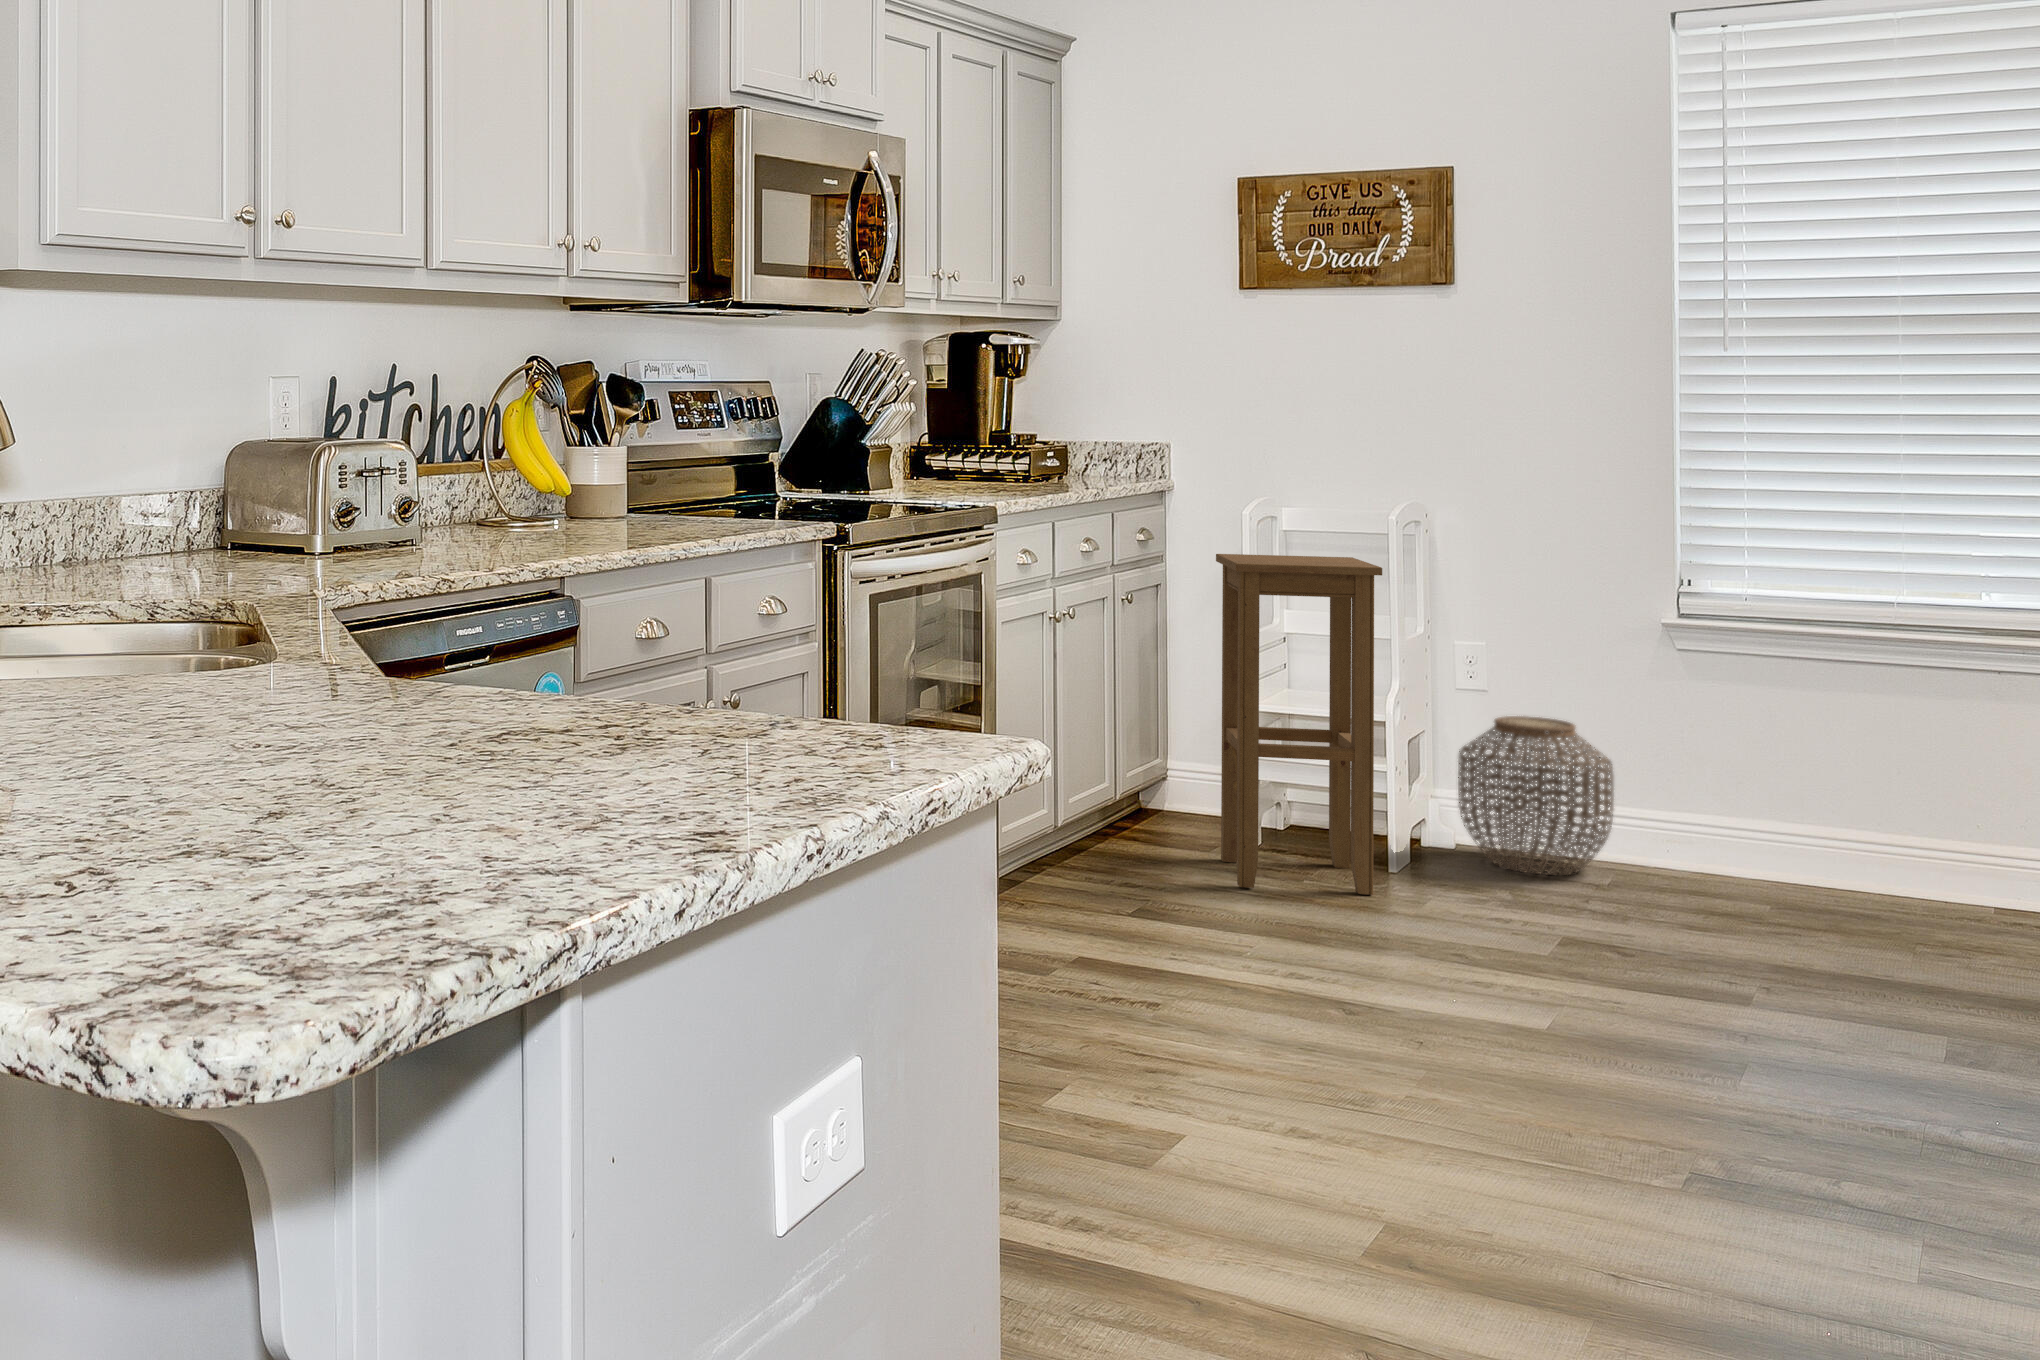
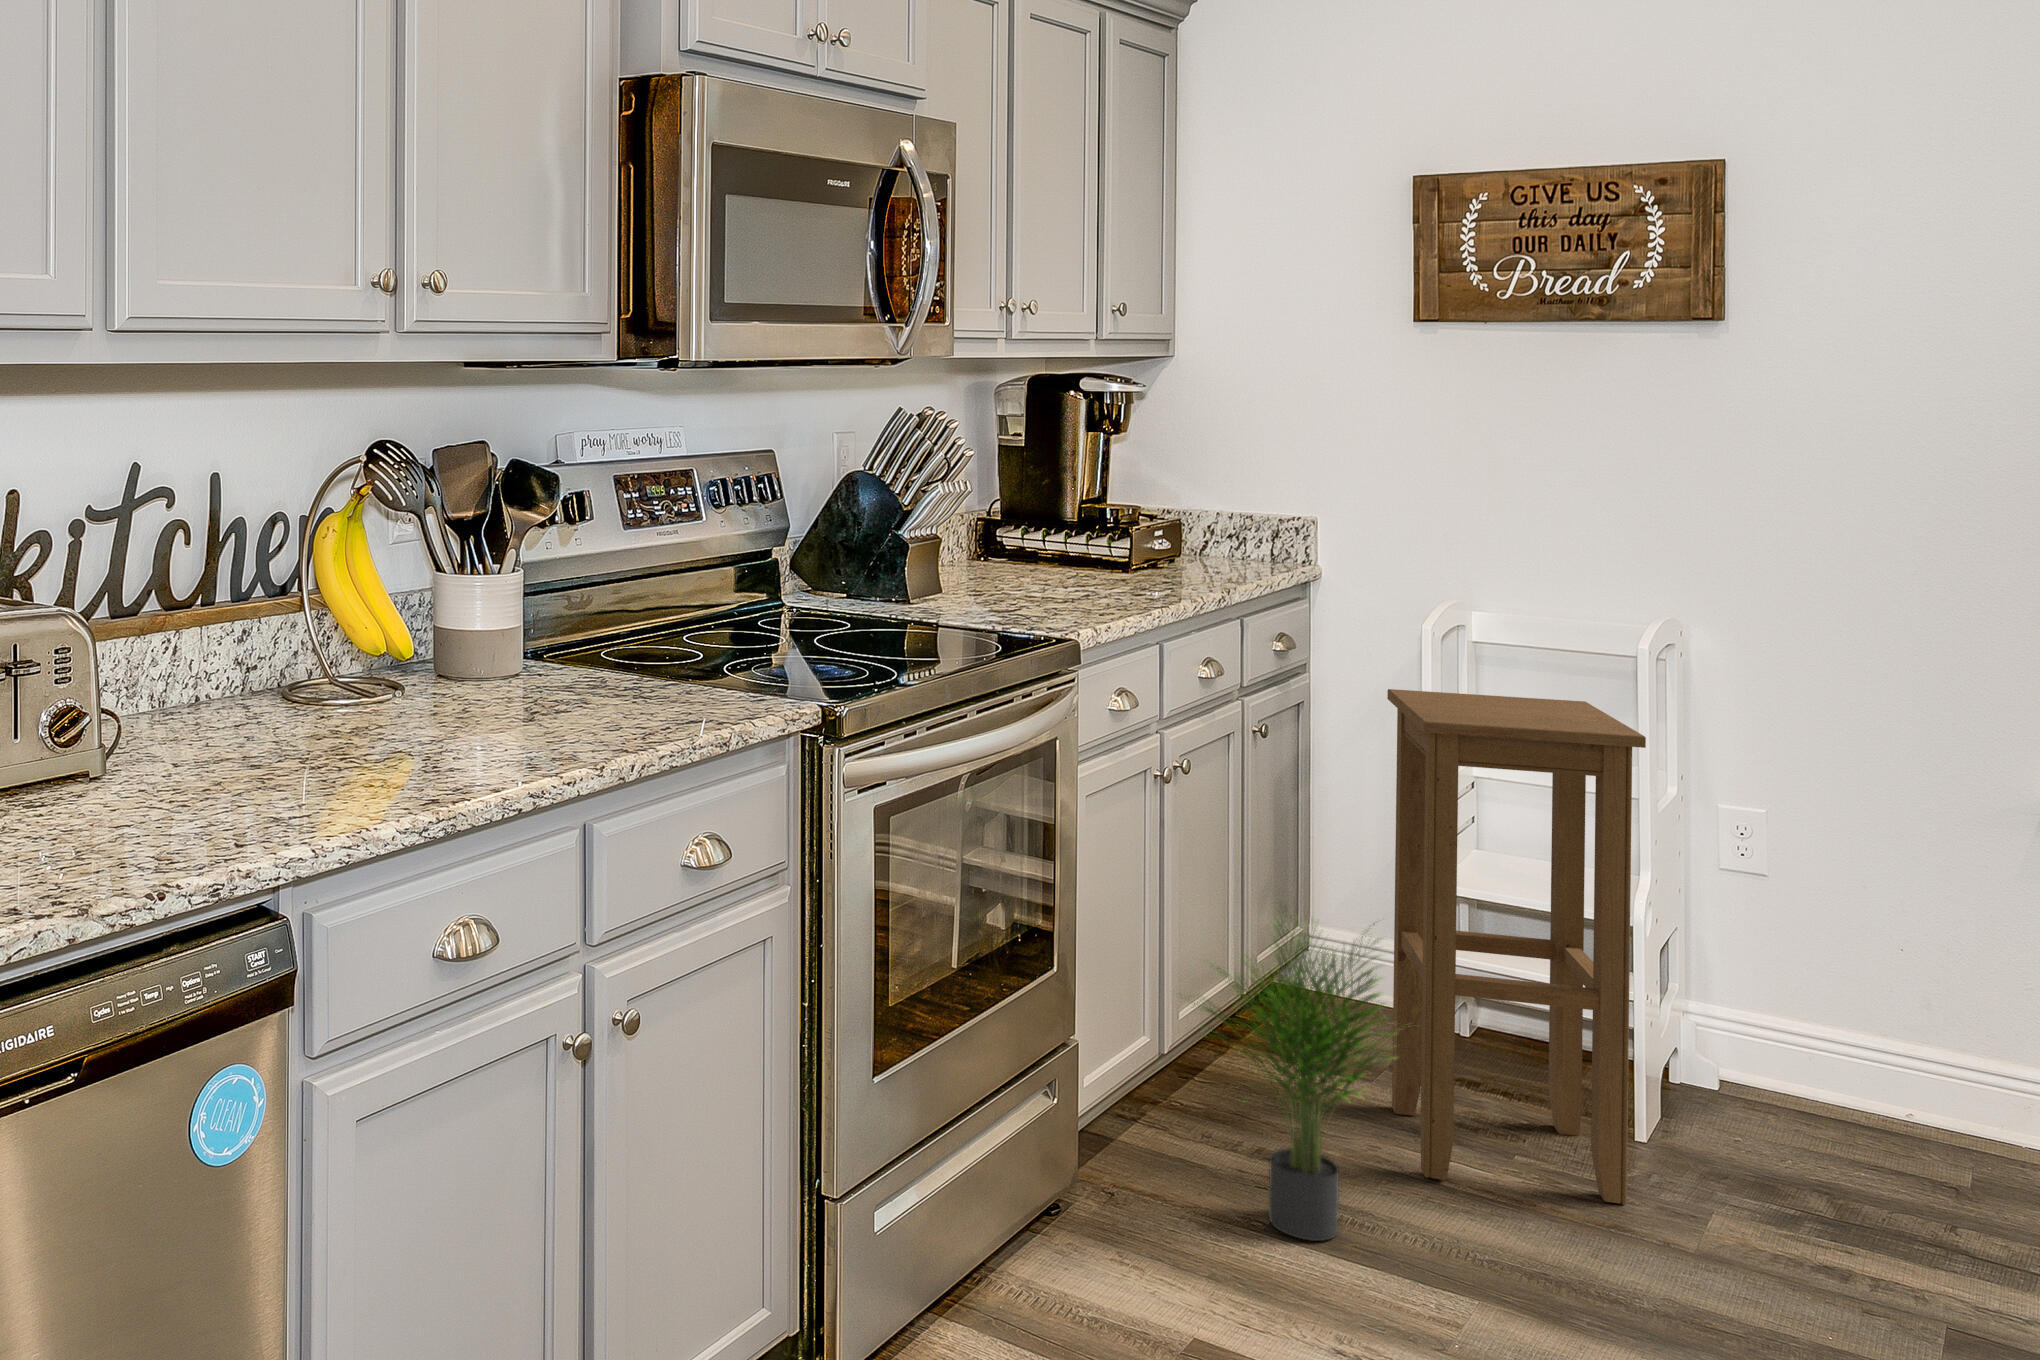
potted plant: none [1059,686,1230,915] -> present [1188,920,1398,1241]
woven basket: present [1458,716,1614,875] -> none [1735,925,1982,1168]

